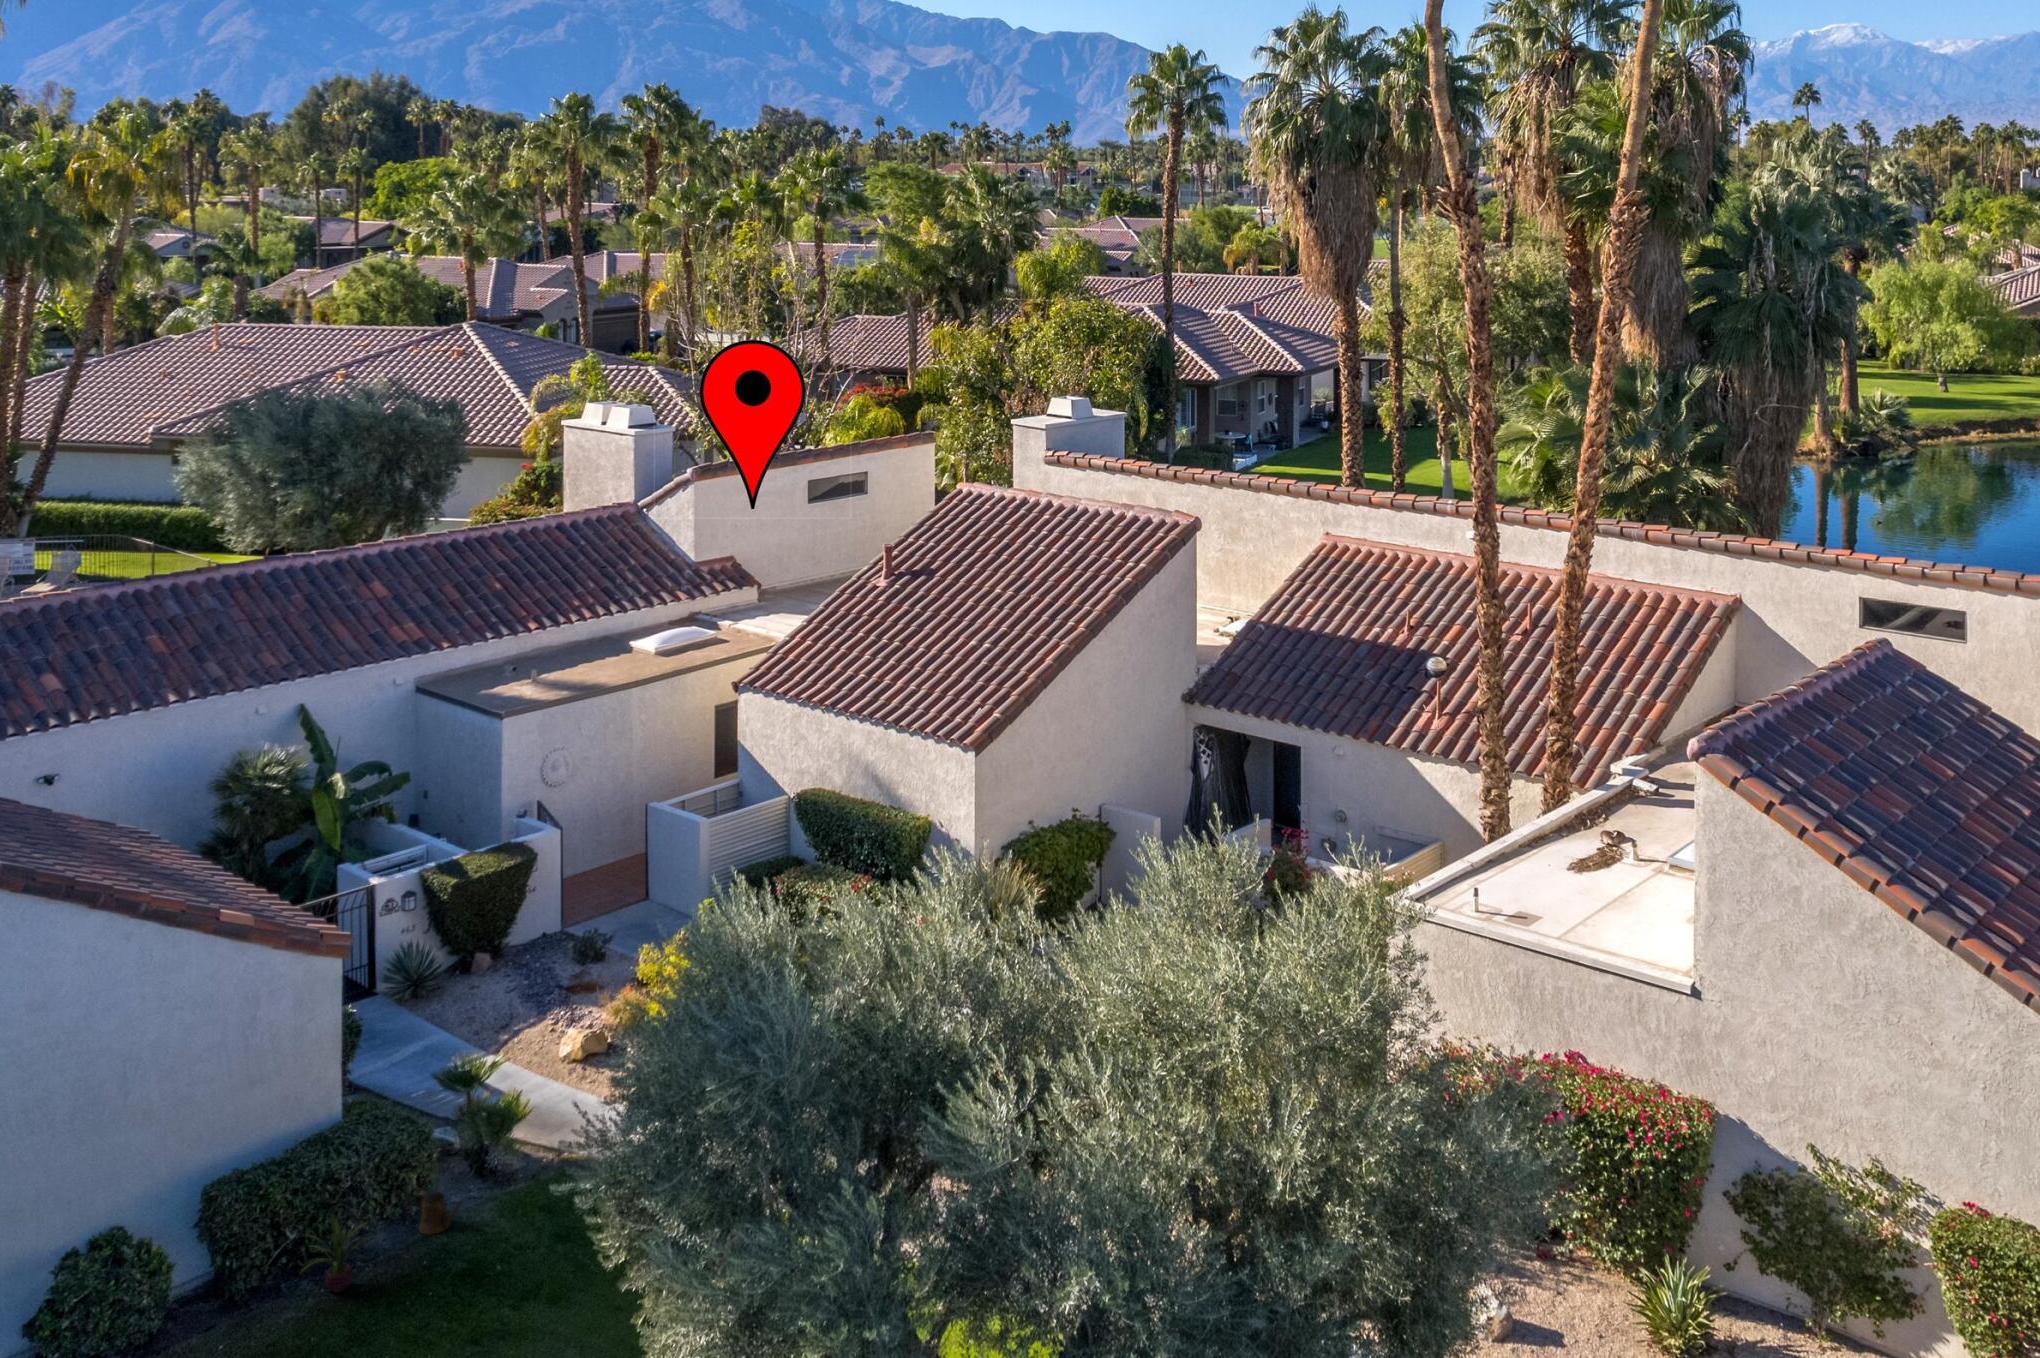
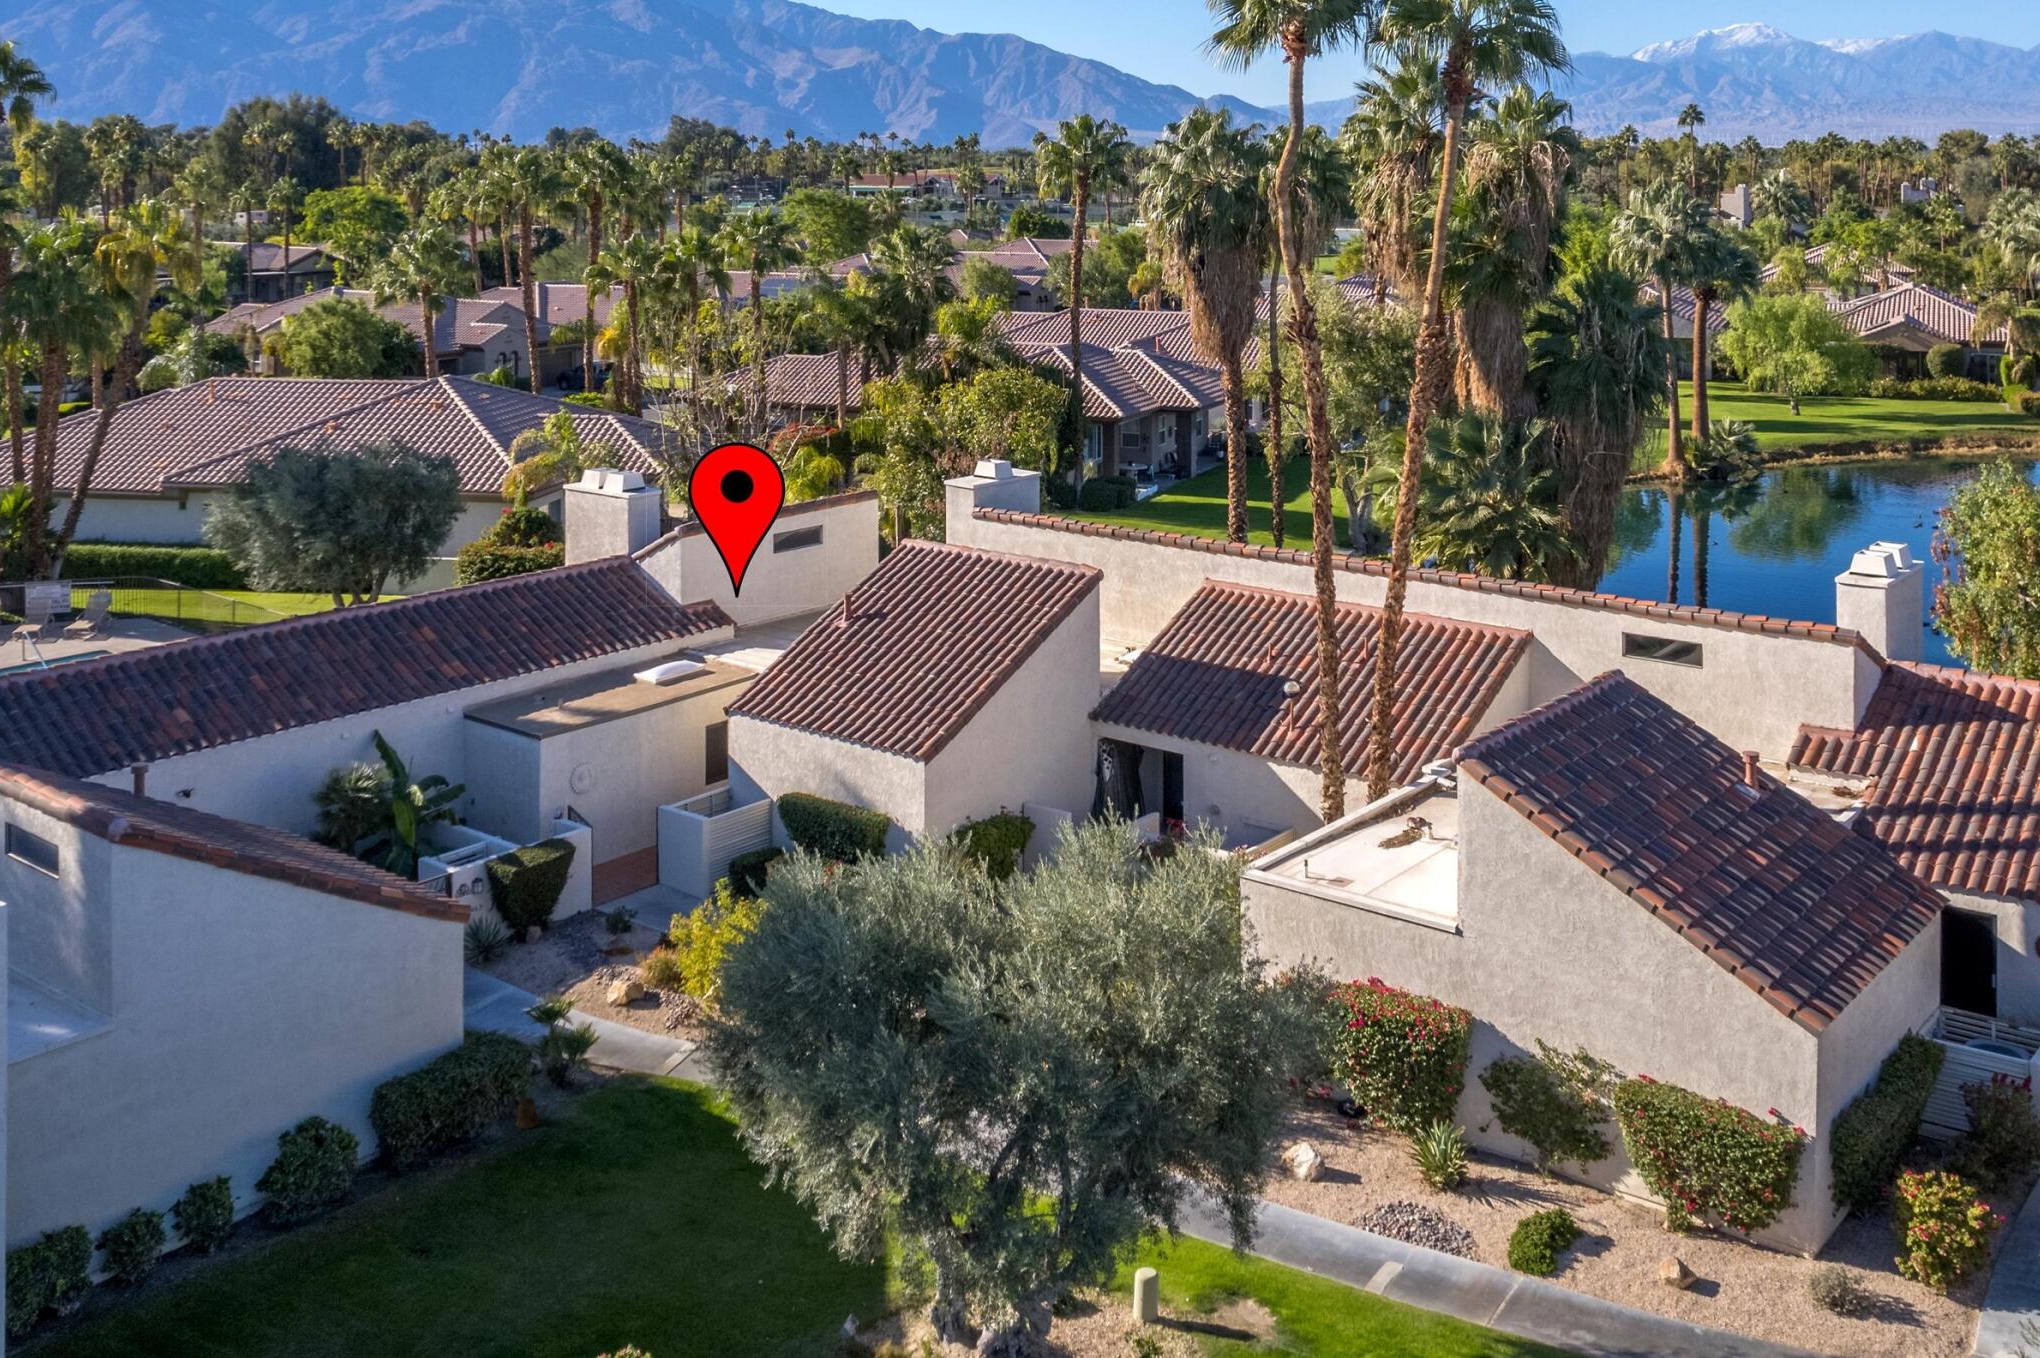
decorative plant: present [303,1214,371,1292] -> none [438,1109,490,1167]

